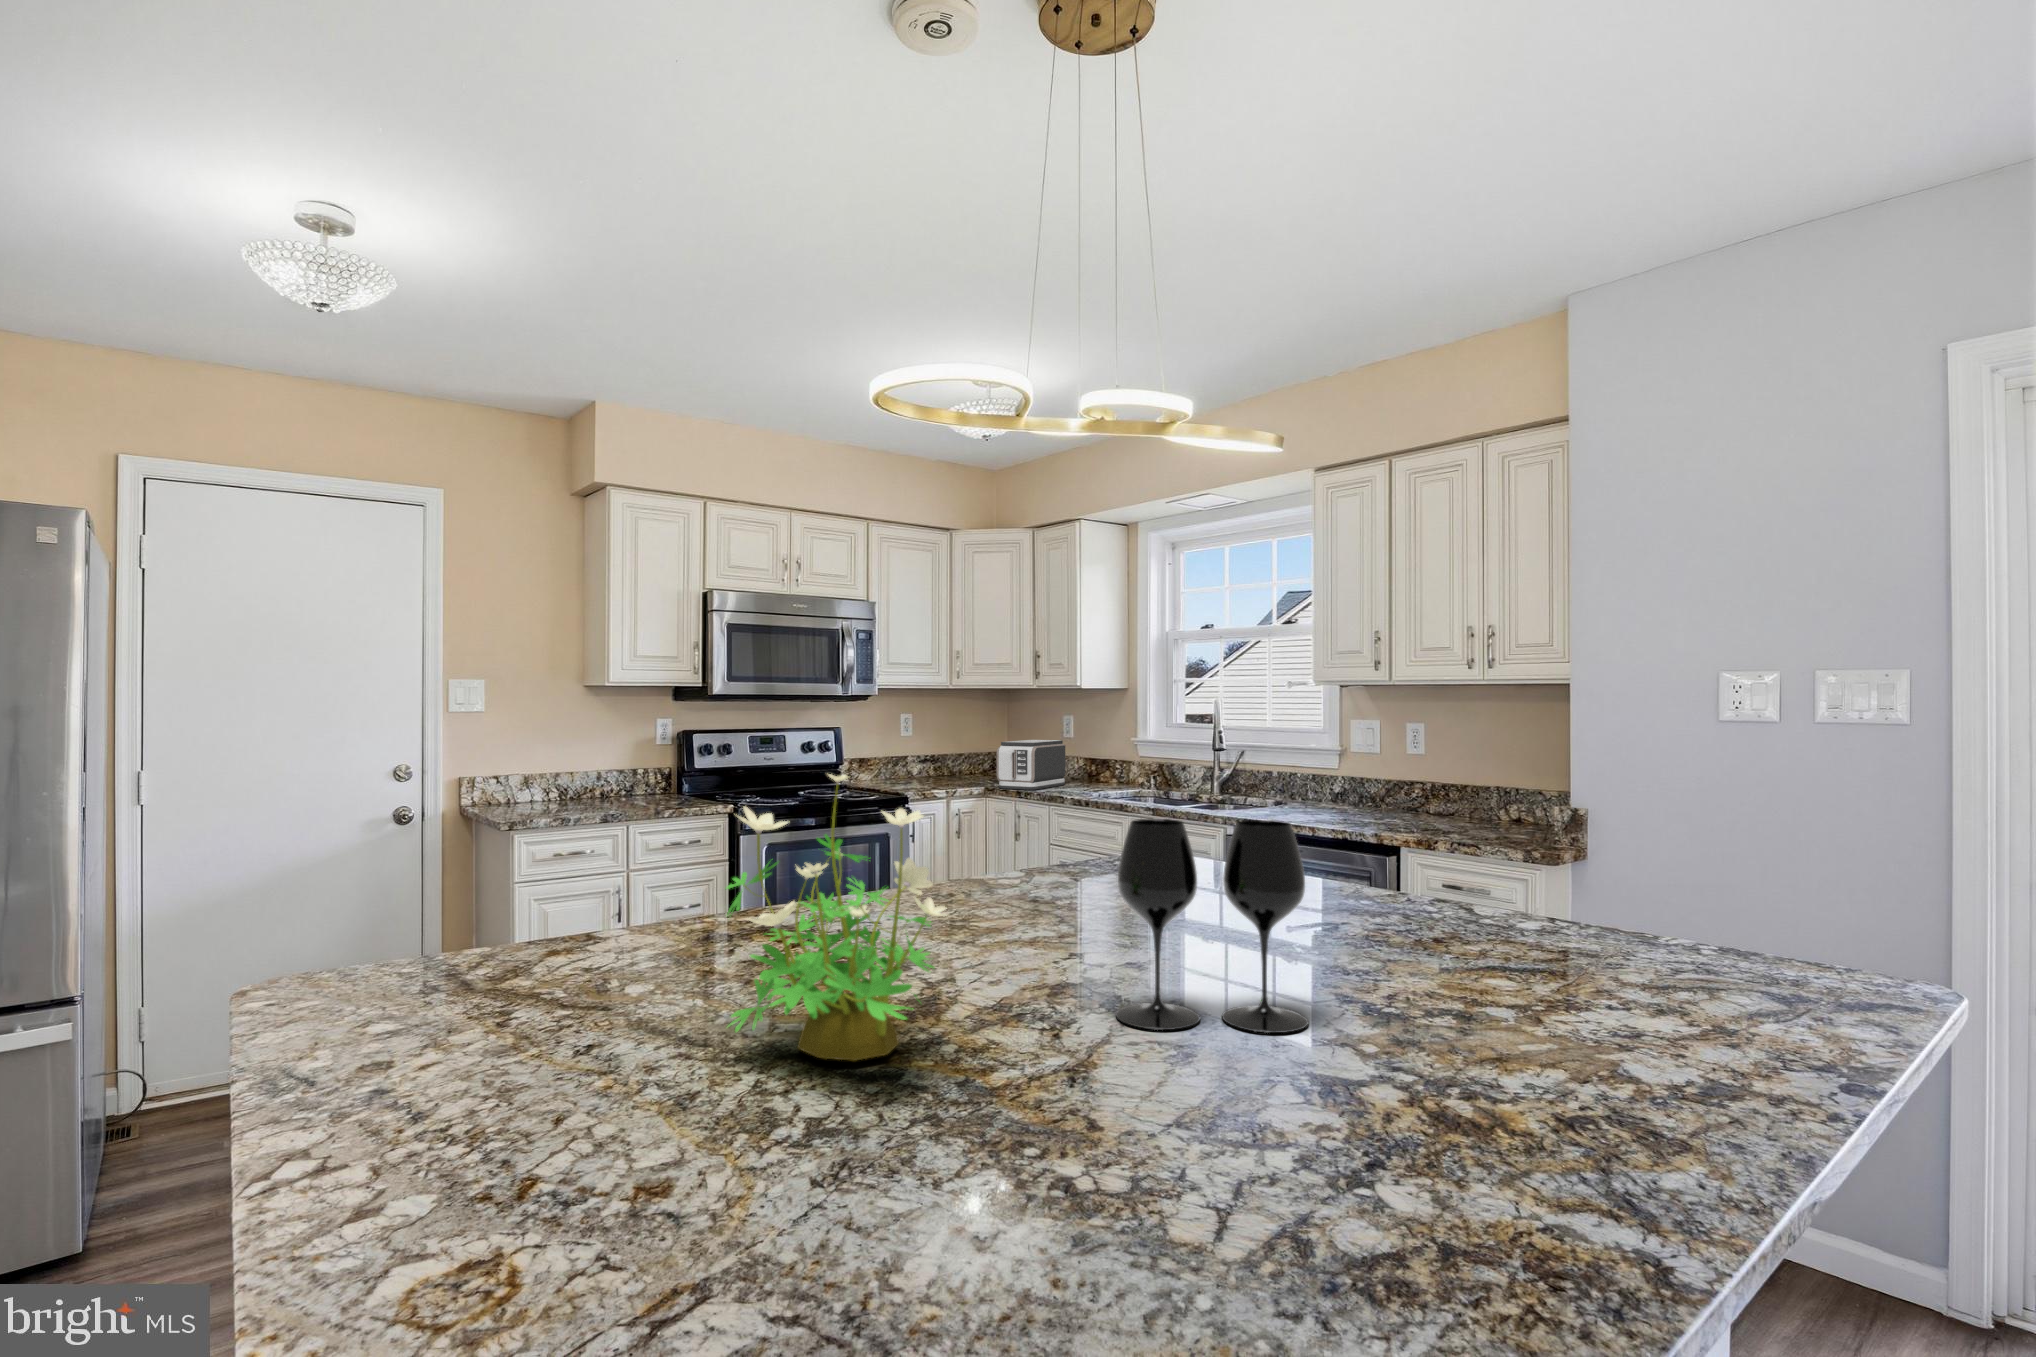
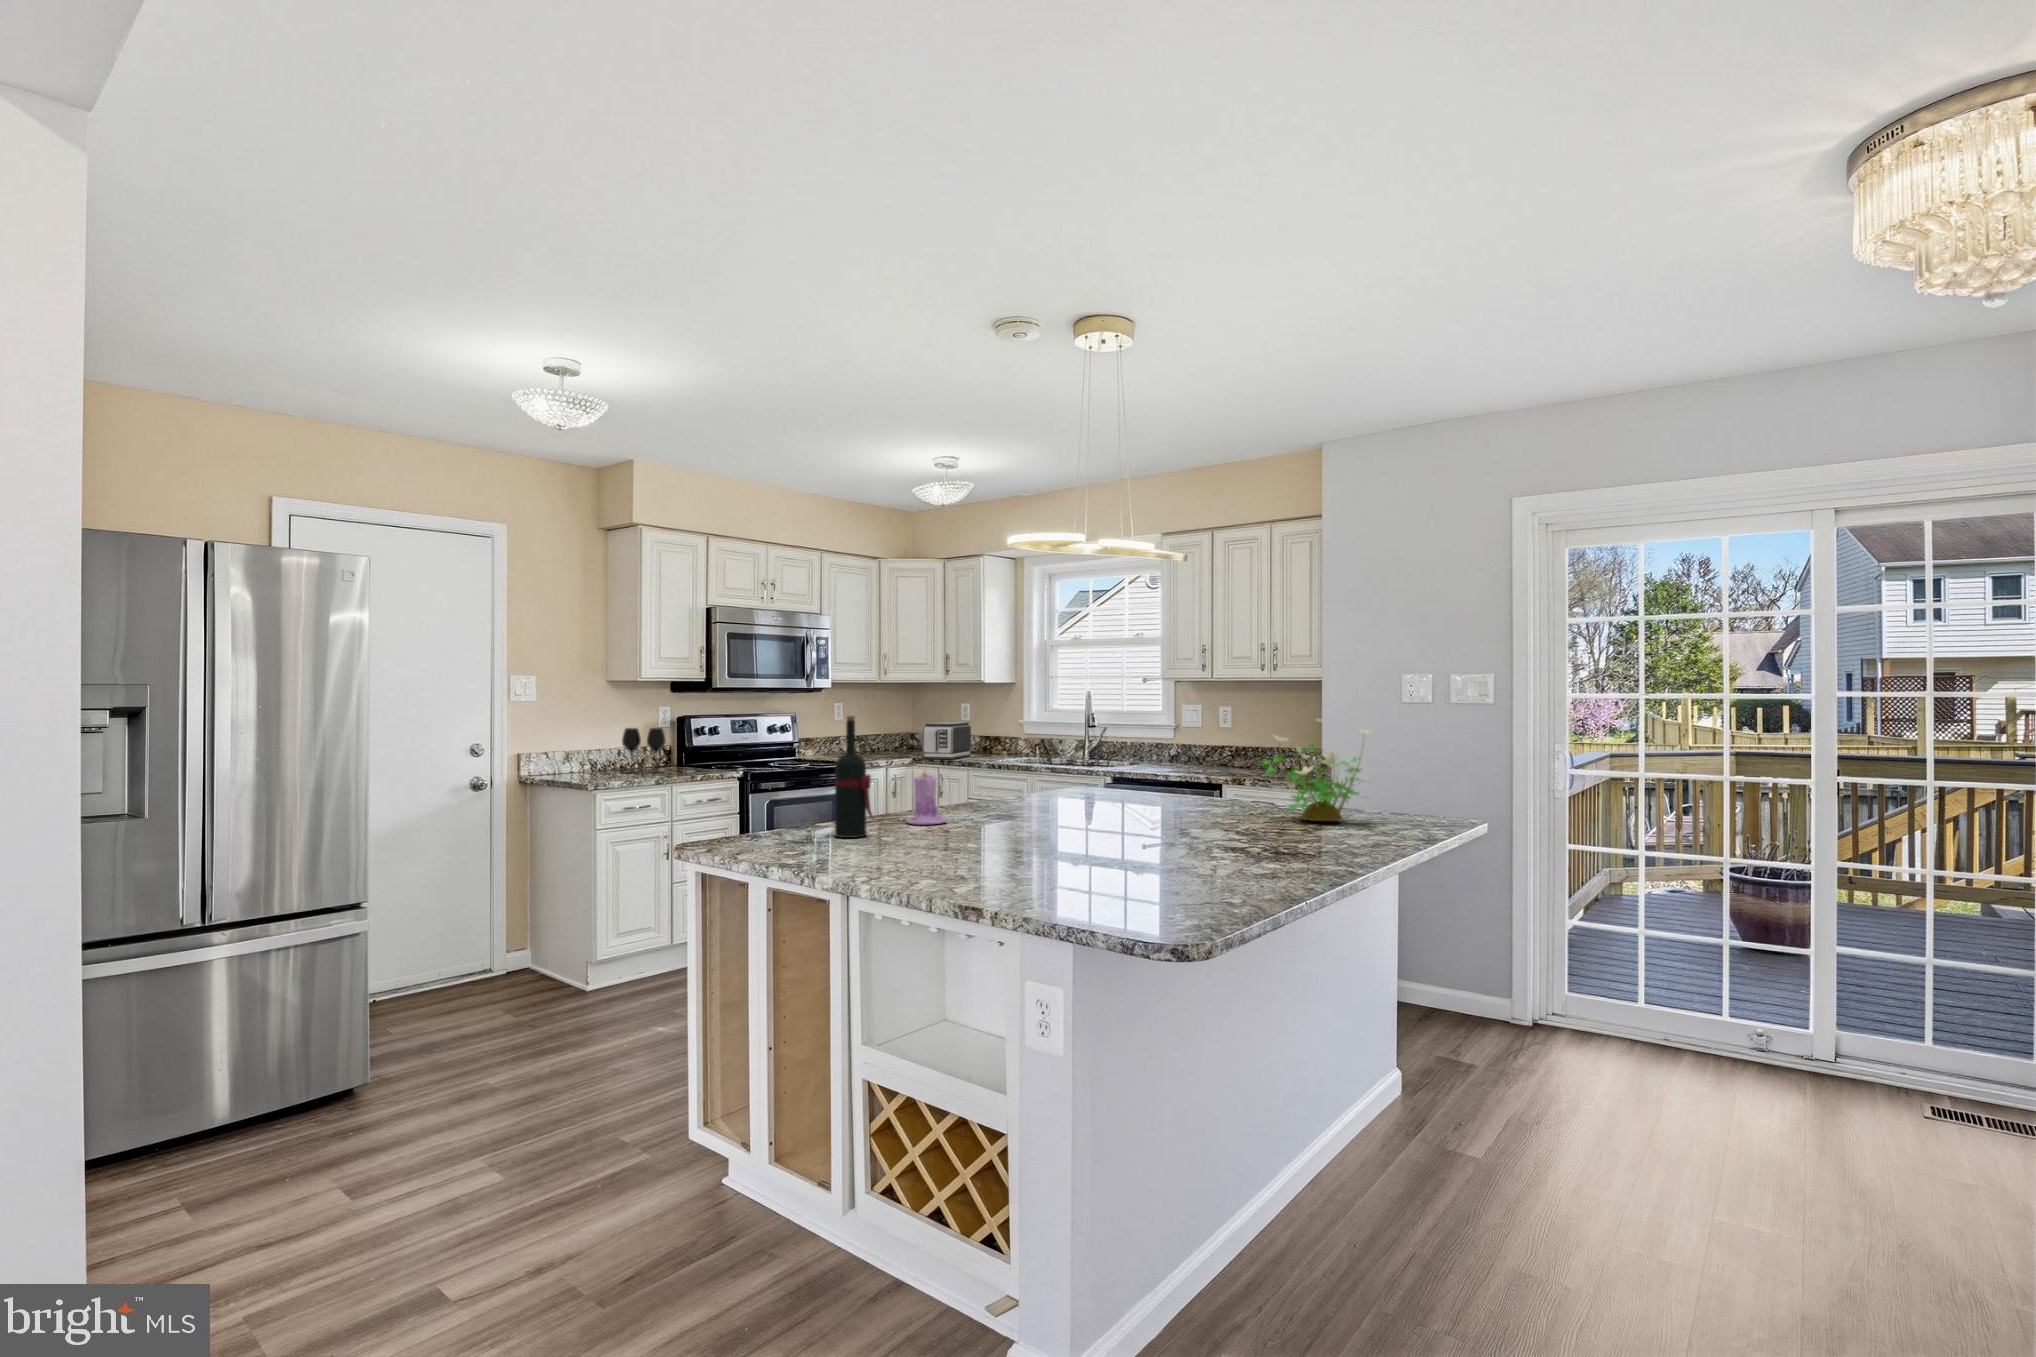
wine bottle: none [357,753,443,1040] -> present [835,716,872,838]
potted plant: present [726,774,946,1061] -> present [1263,719,1370,821]
wine glass: present [1116,819,1308,1033] -> present [622,728,666,773]
candle: none [614,859,703,986] -> present [906,770,948,825]

